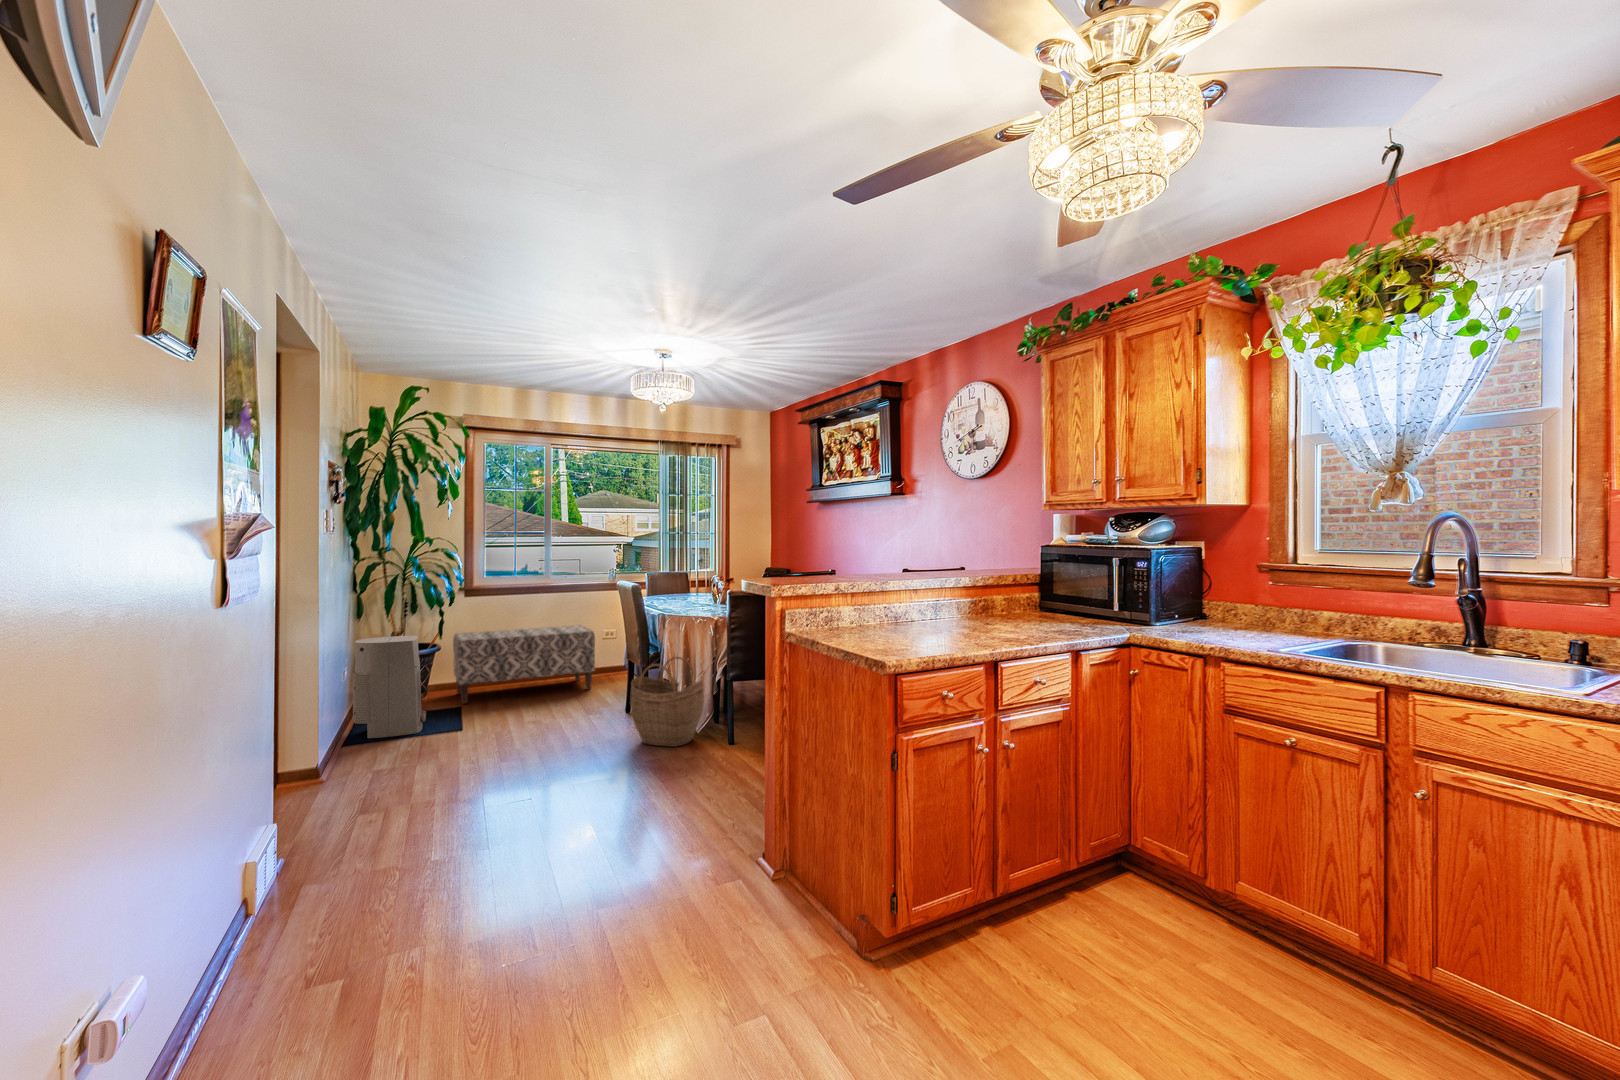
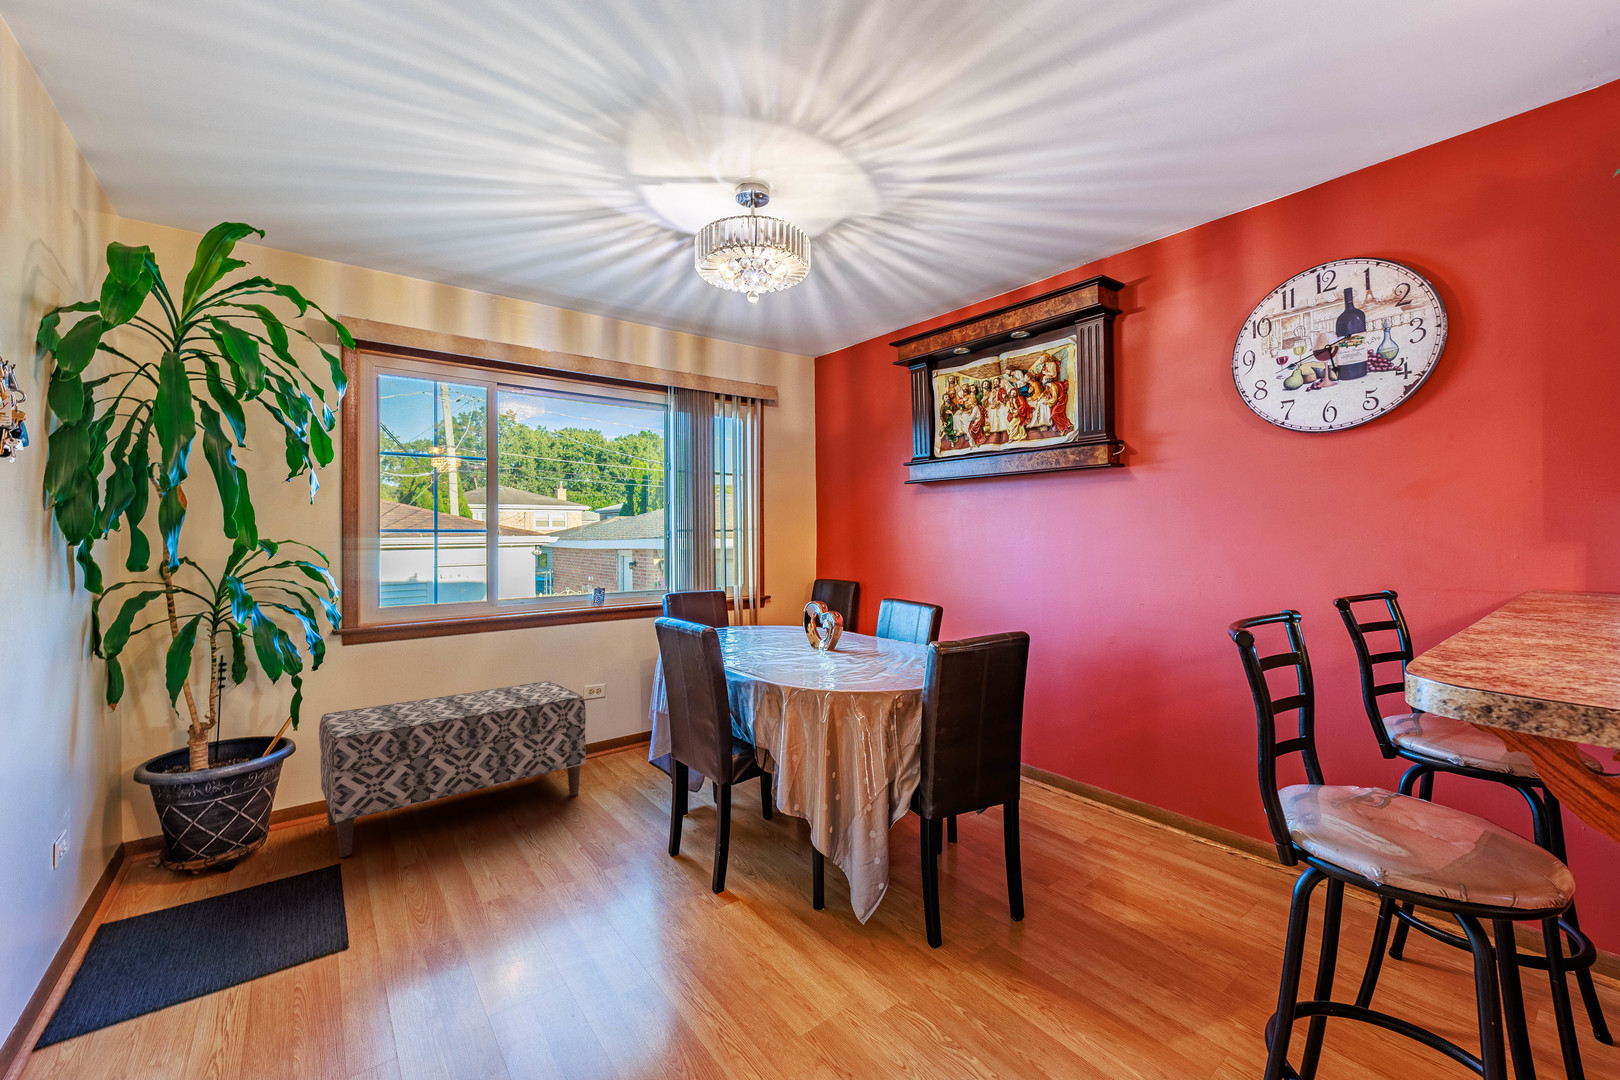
air purifier: present [353,635,426,738] -> none [65,749,261,1016]
woven basket: present [630,657,704,747] -> none [738,773,886,978]

